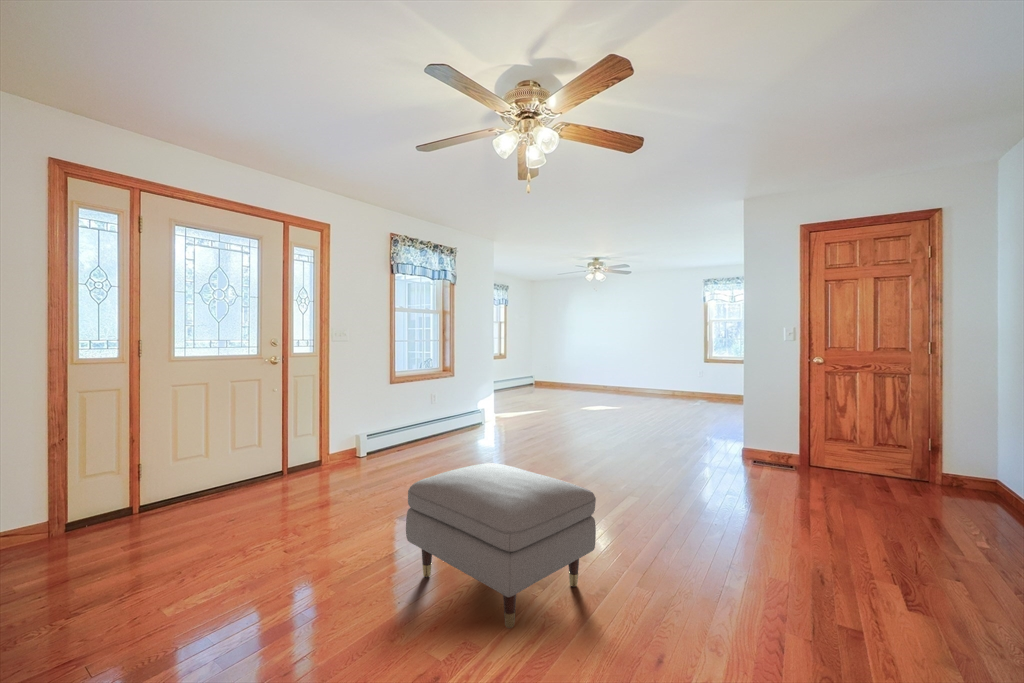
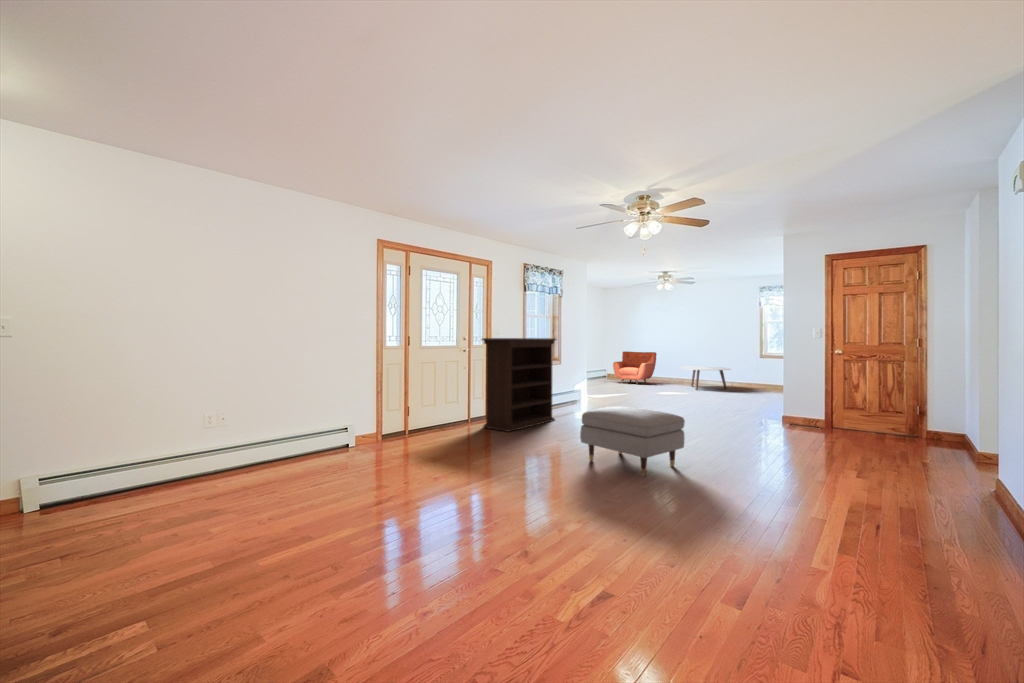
bookshelf: none [293,341,429,494] -> present [482,338,556,432]
armchair: none [536,356,587,396] -> present [613,351,657,384]
coffee table: none [613,374,672,404] -> present [680,367,730,390]

